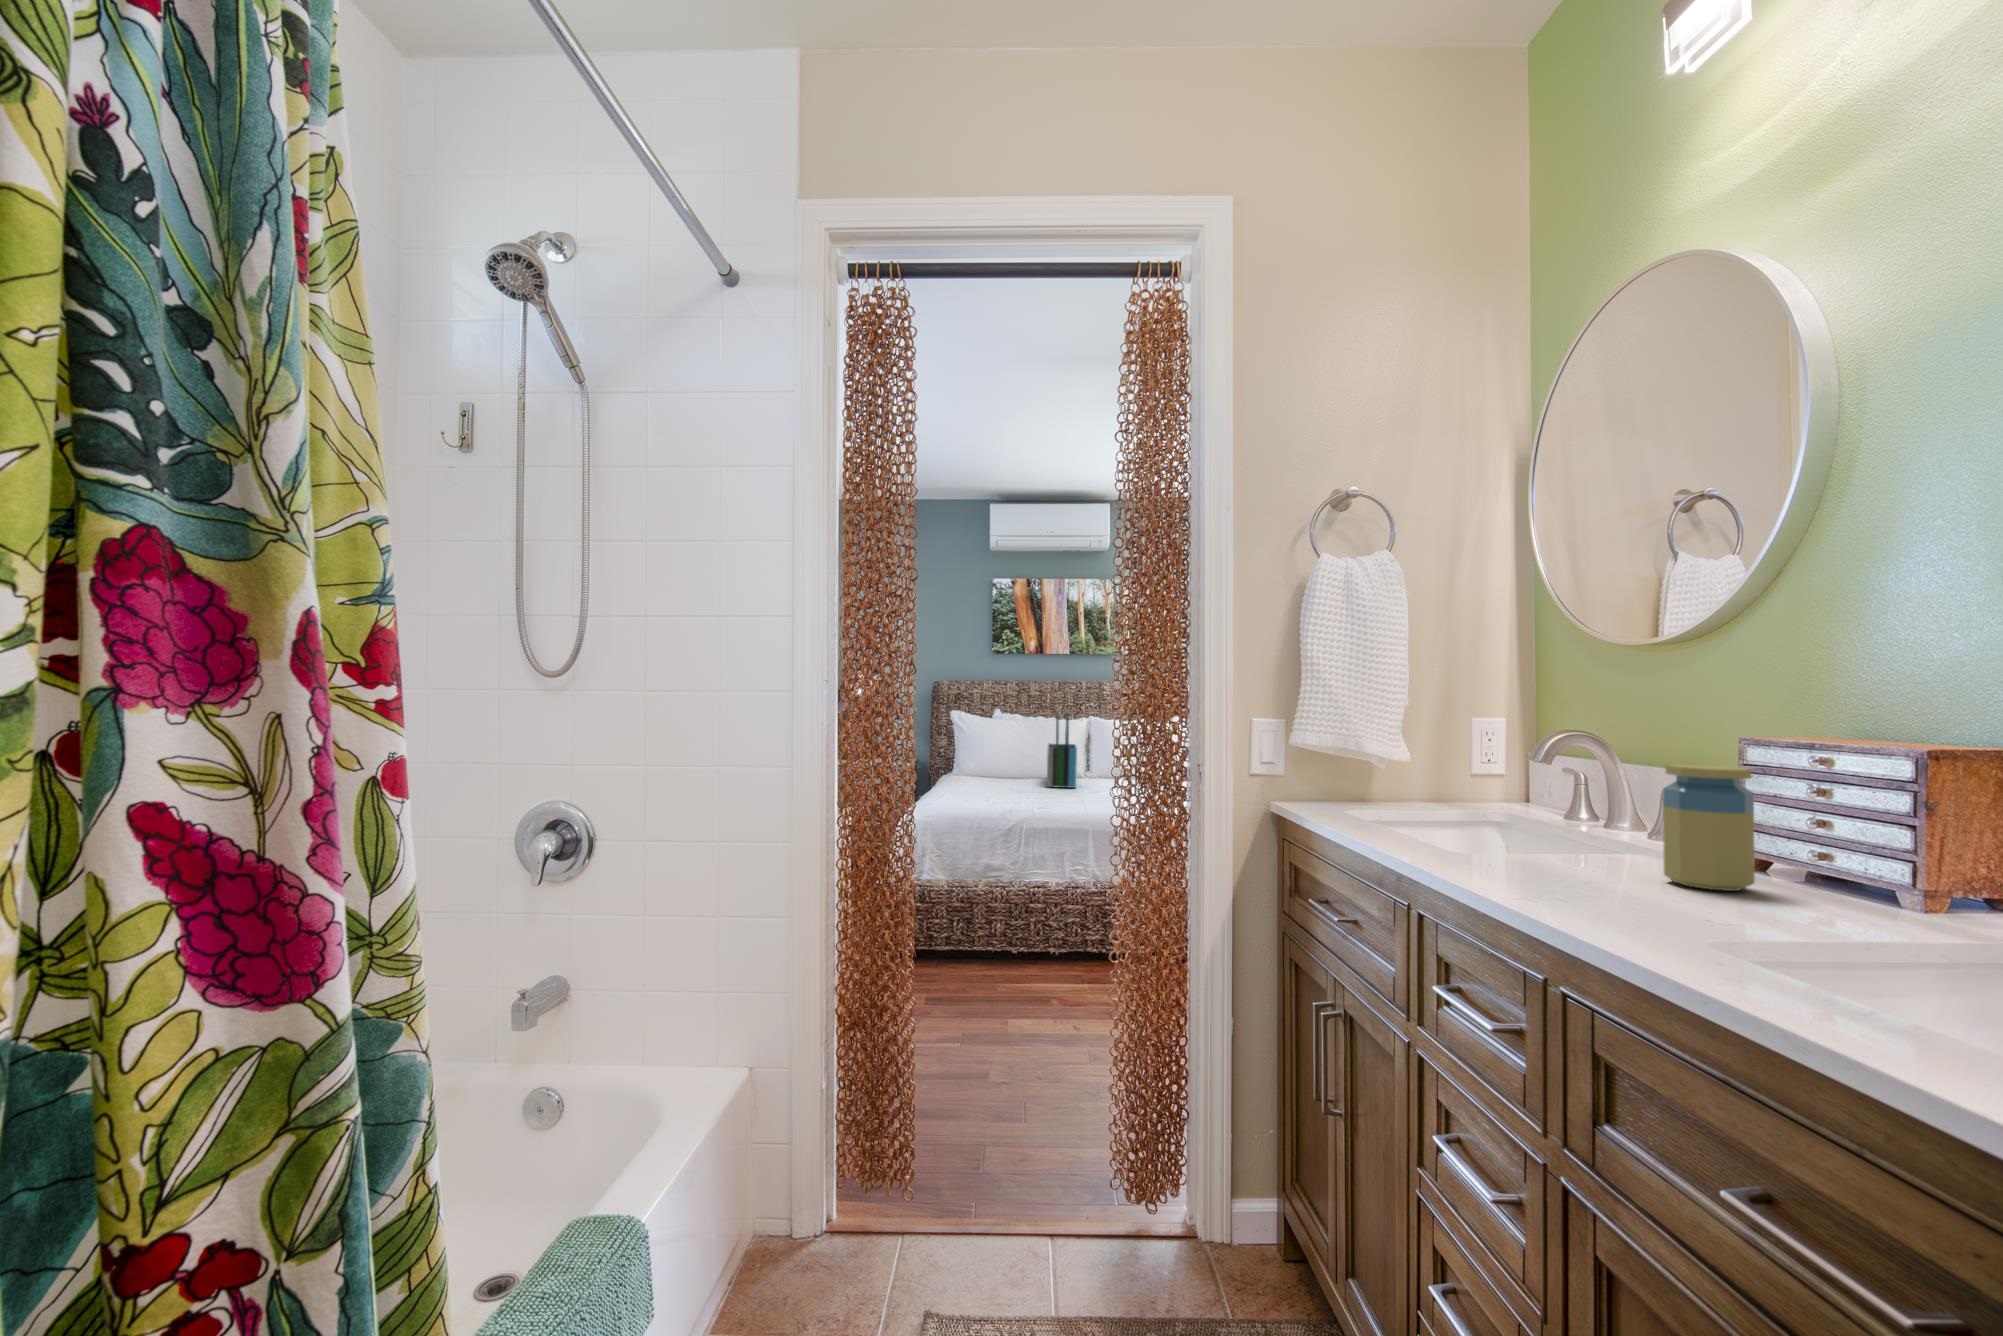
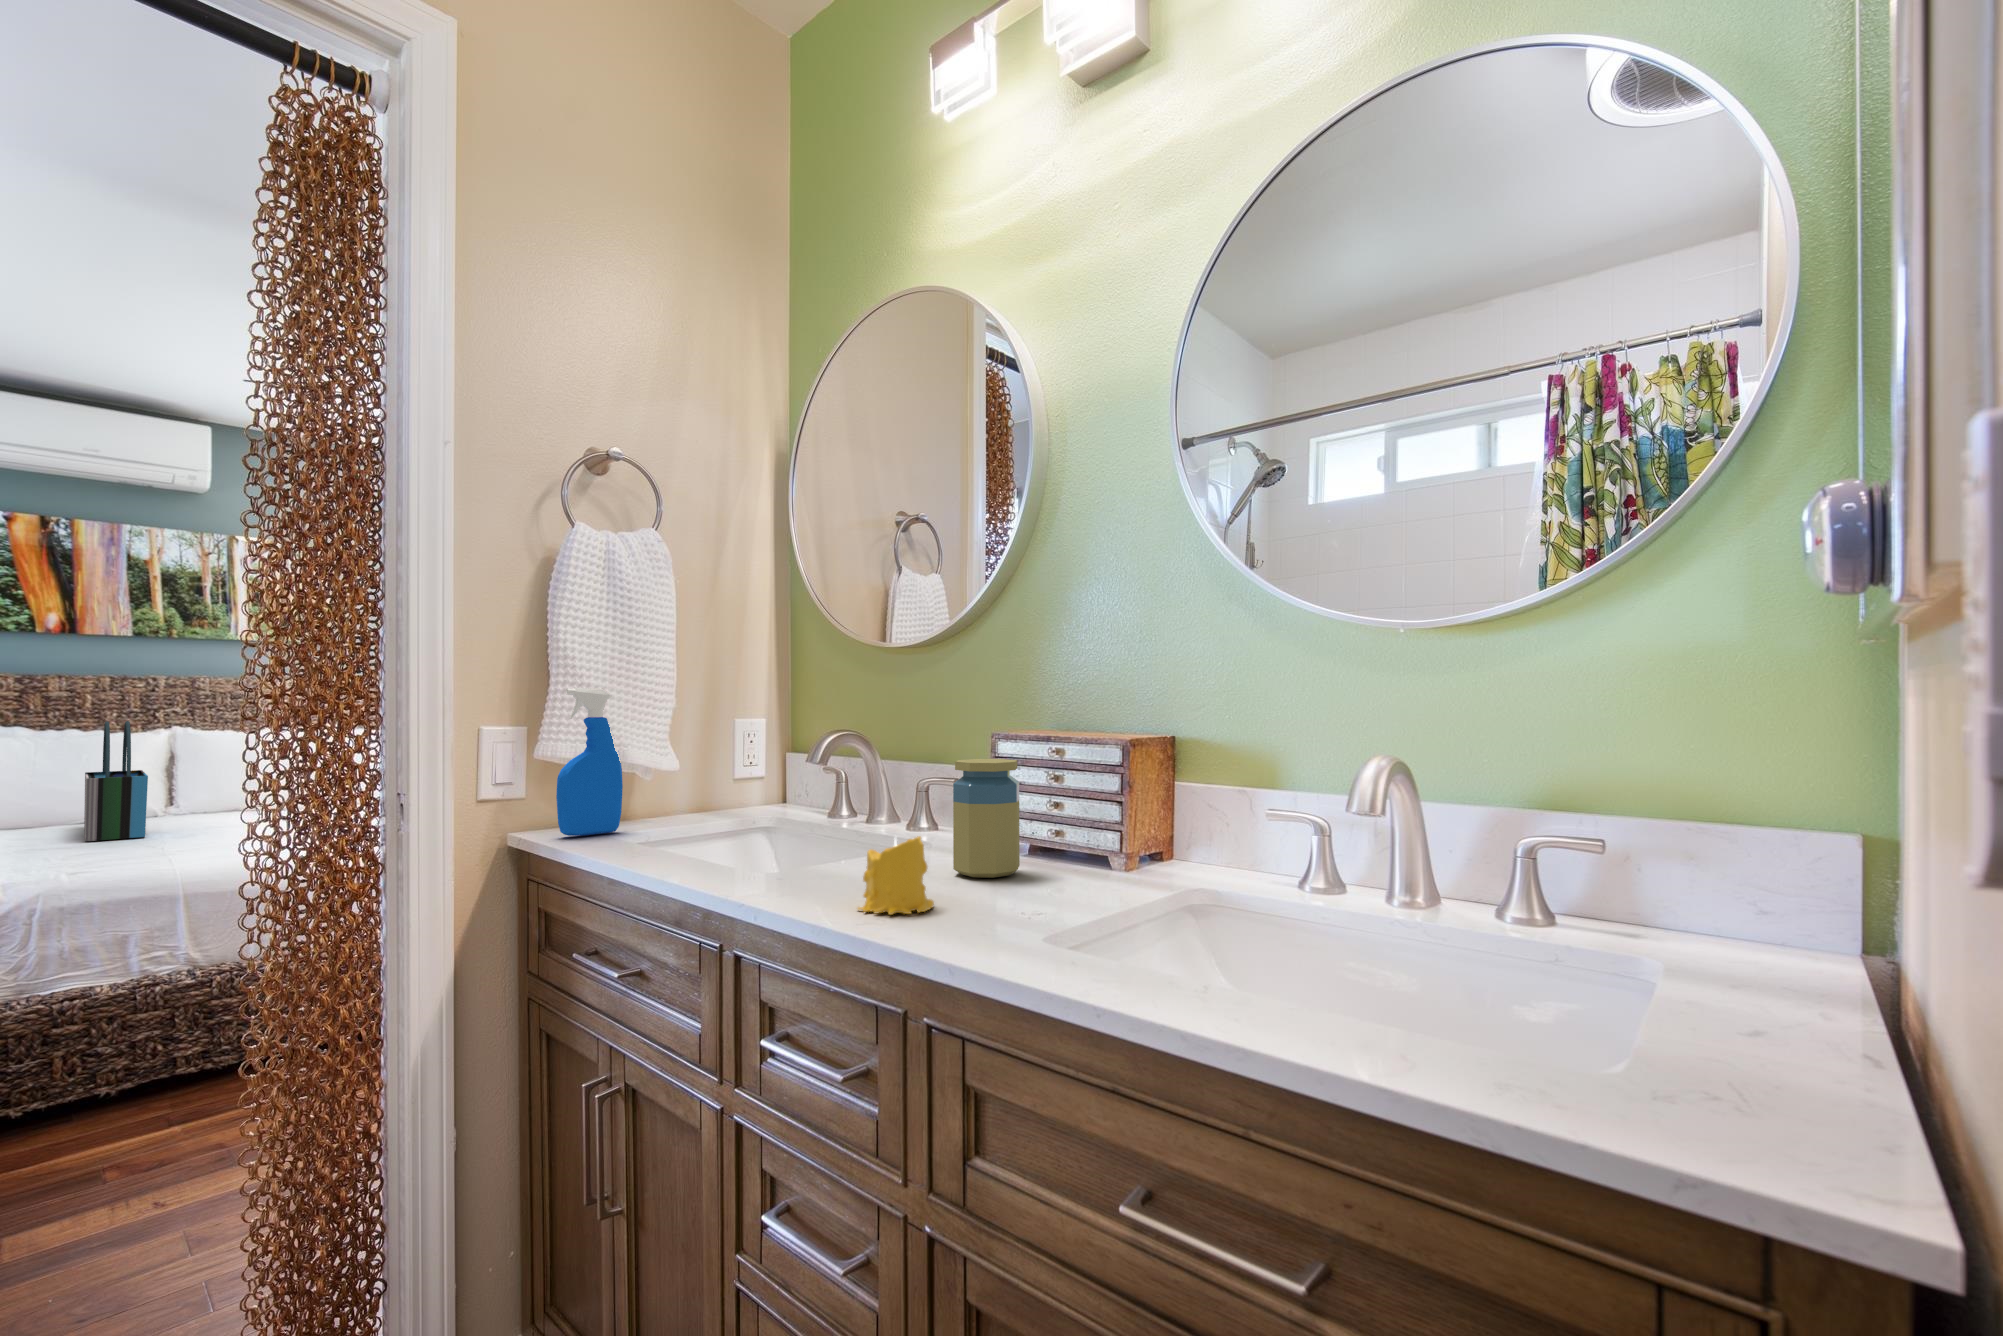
spray bottle: none [1304,689,1357,808] -> present [556,688,623,836]
candle: none [1529,824,1616,902] -> present [858,836,934,915]

